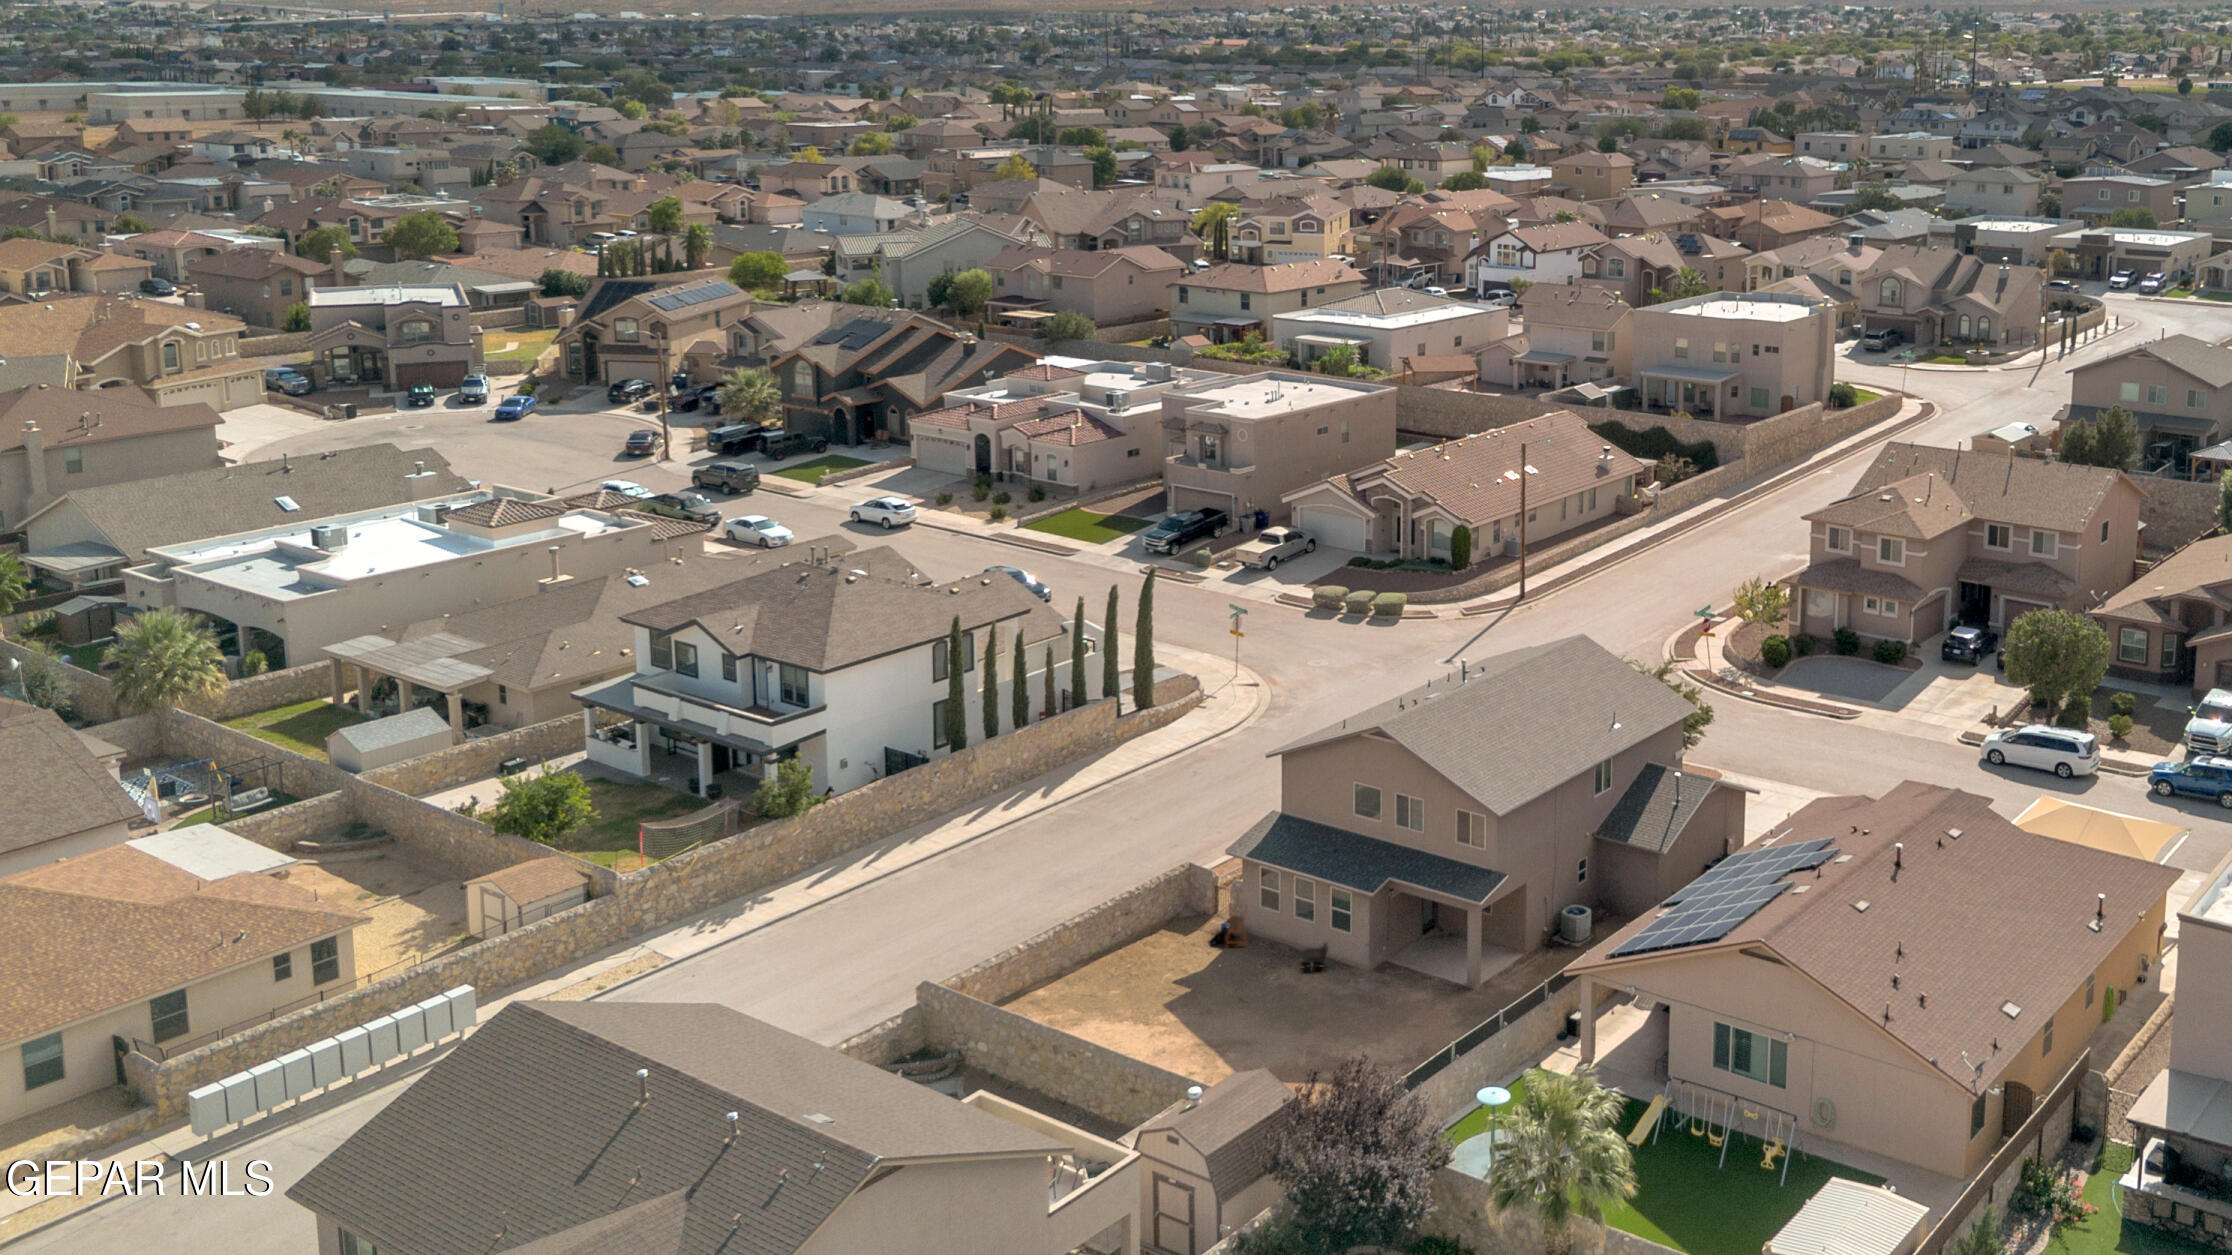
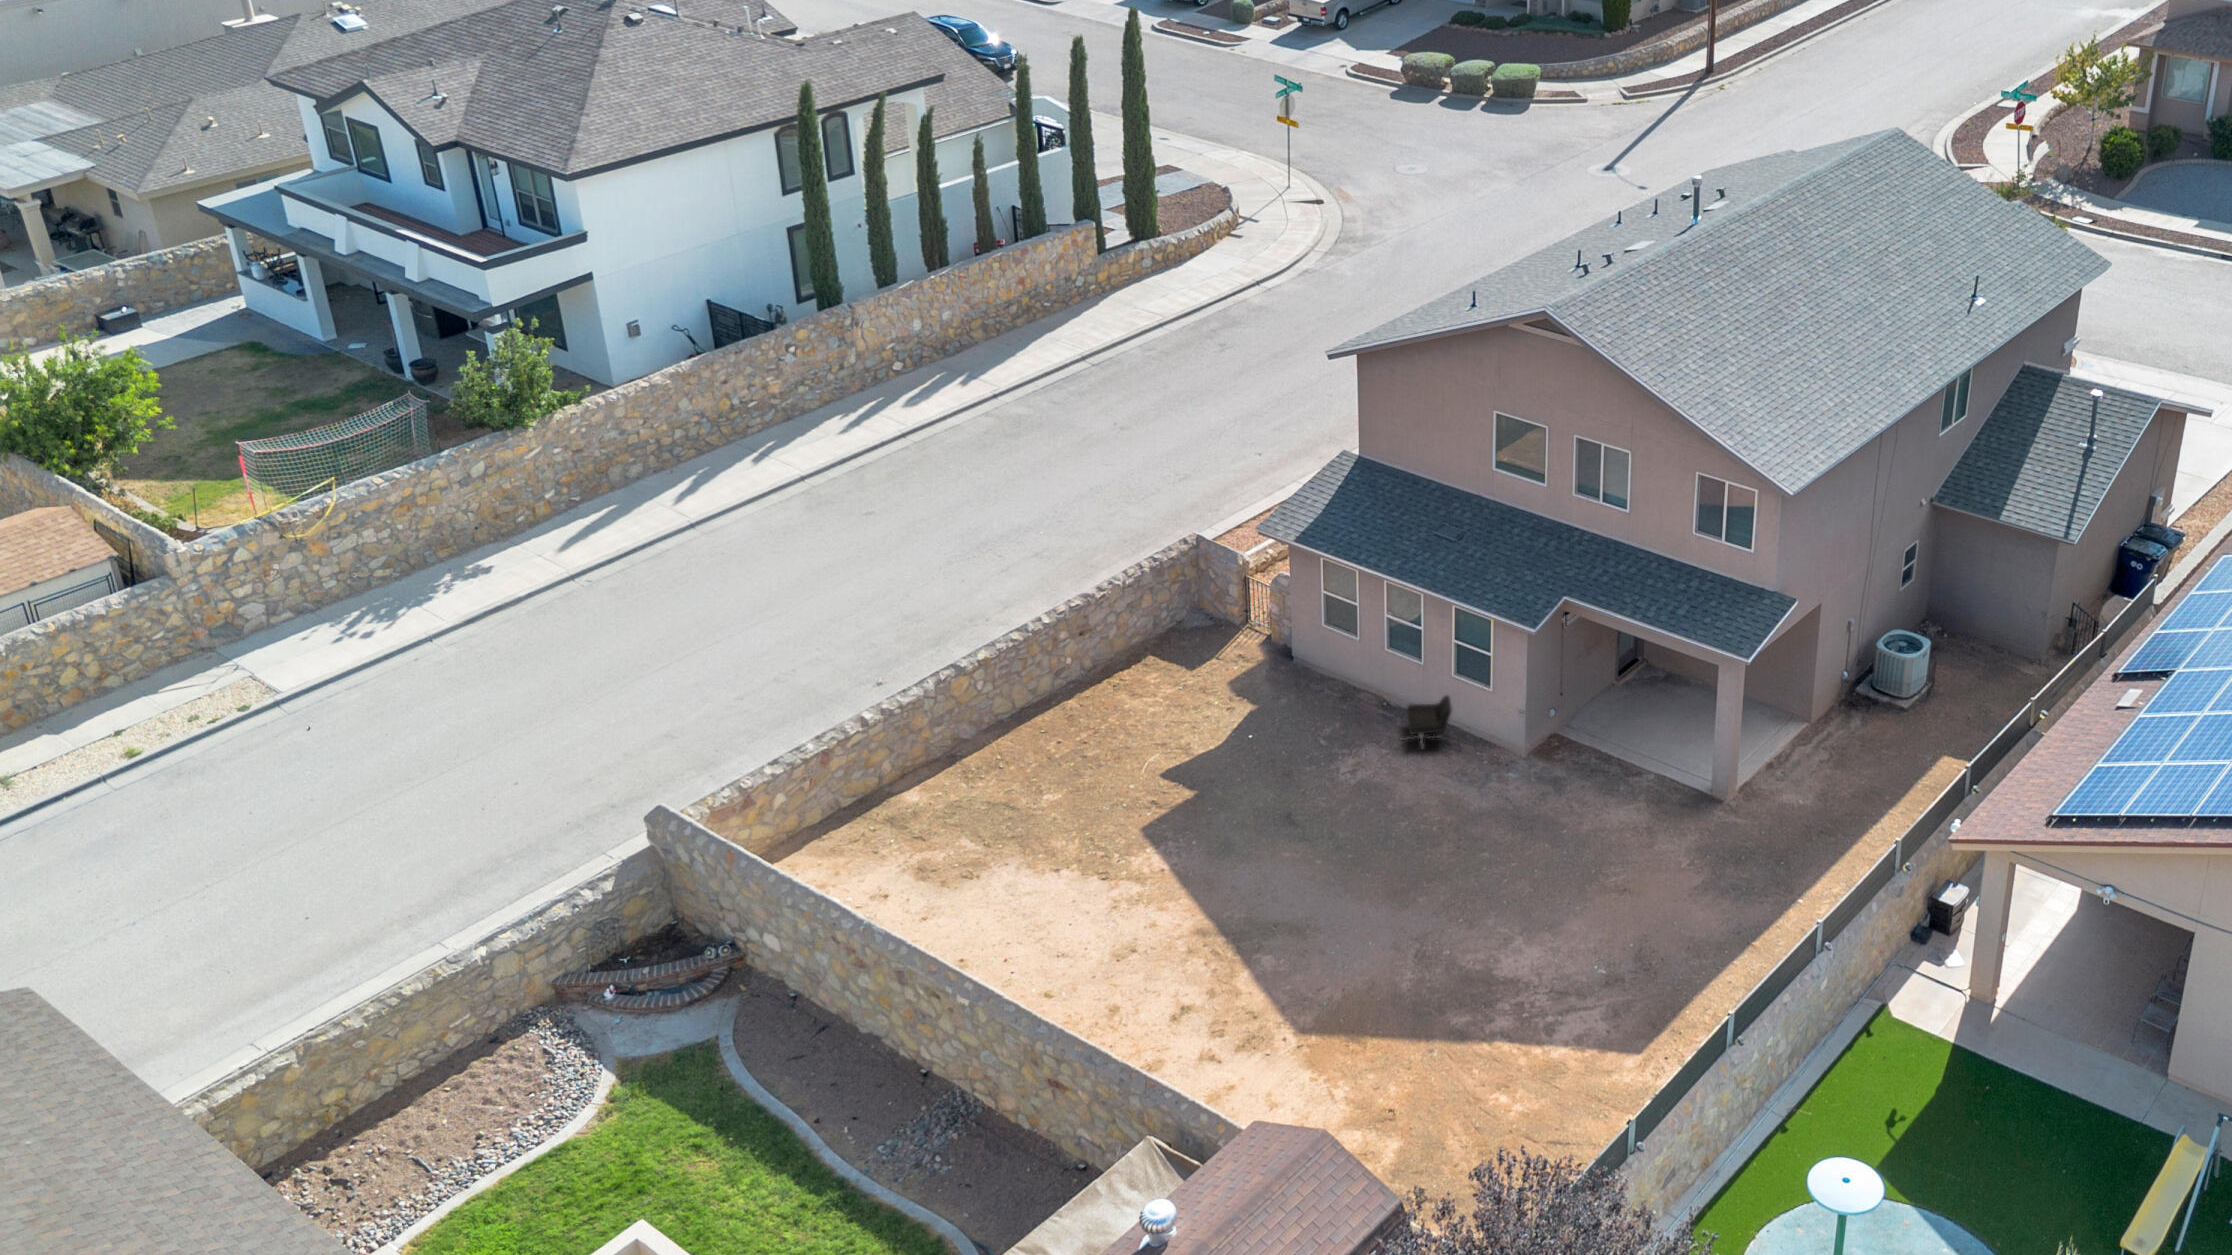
bench: present [1227,916,1246,944] -> none [1265,612,1308,693]

